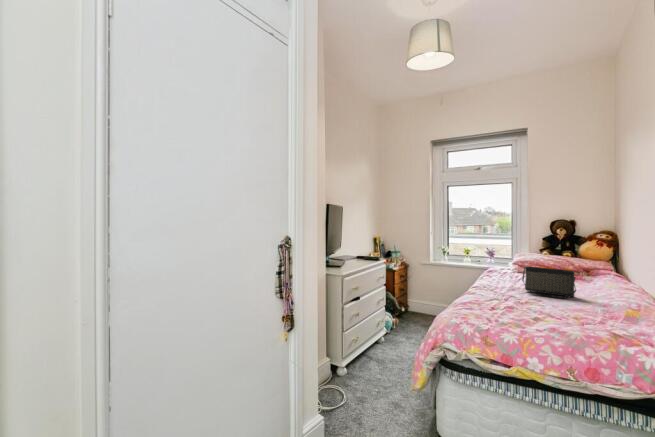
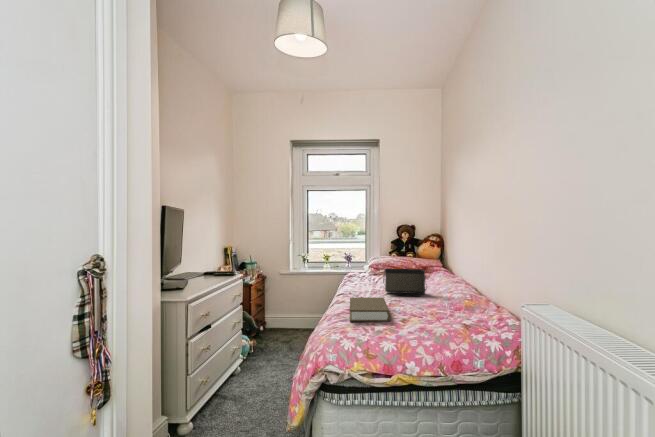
book: none [476,291,520,318] -> present [350,297,390,321]

